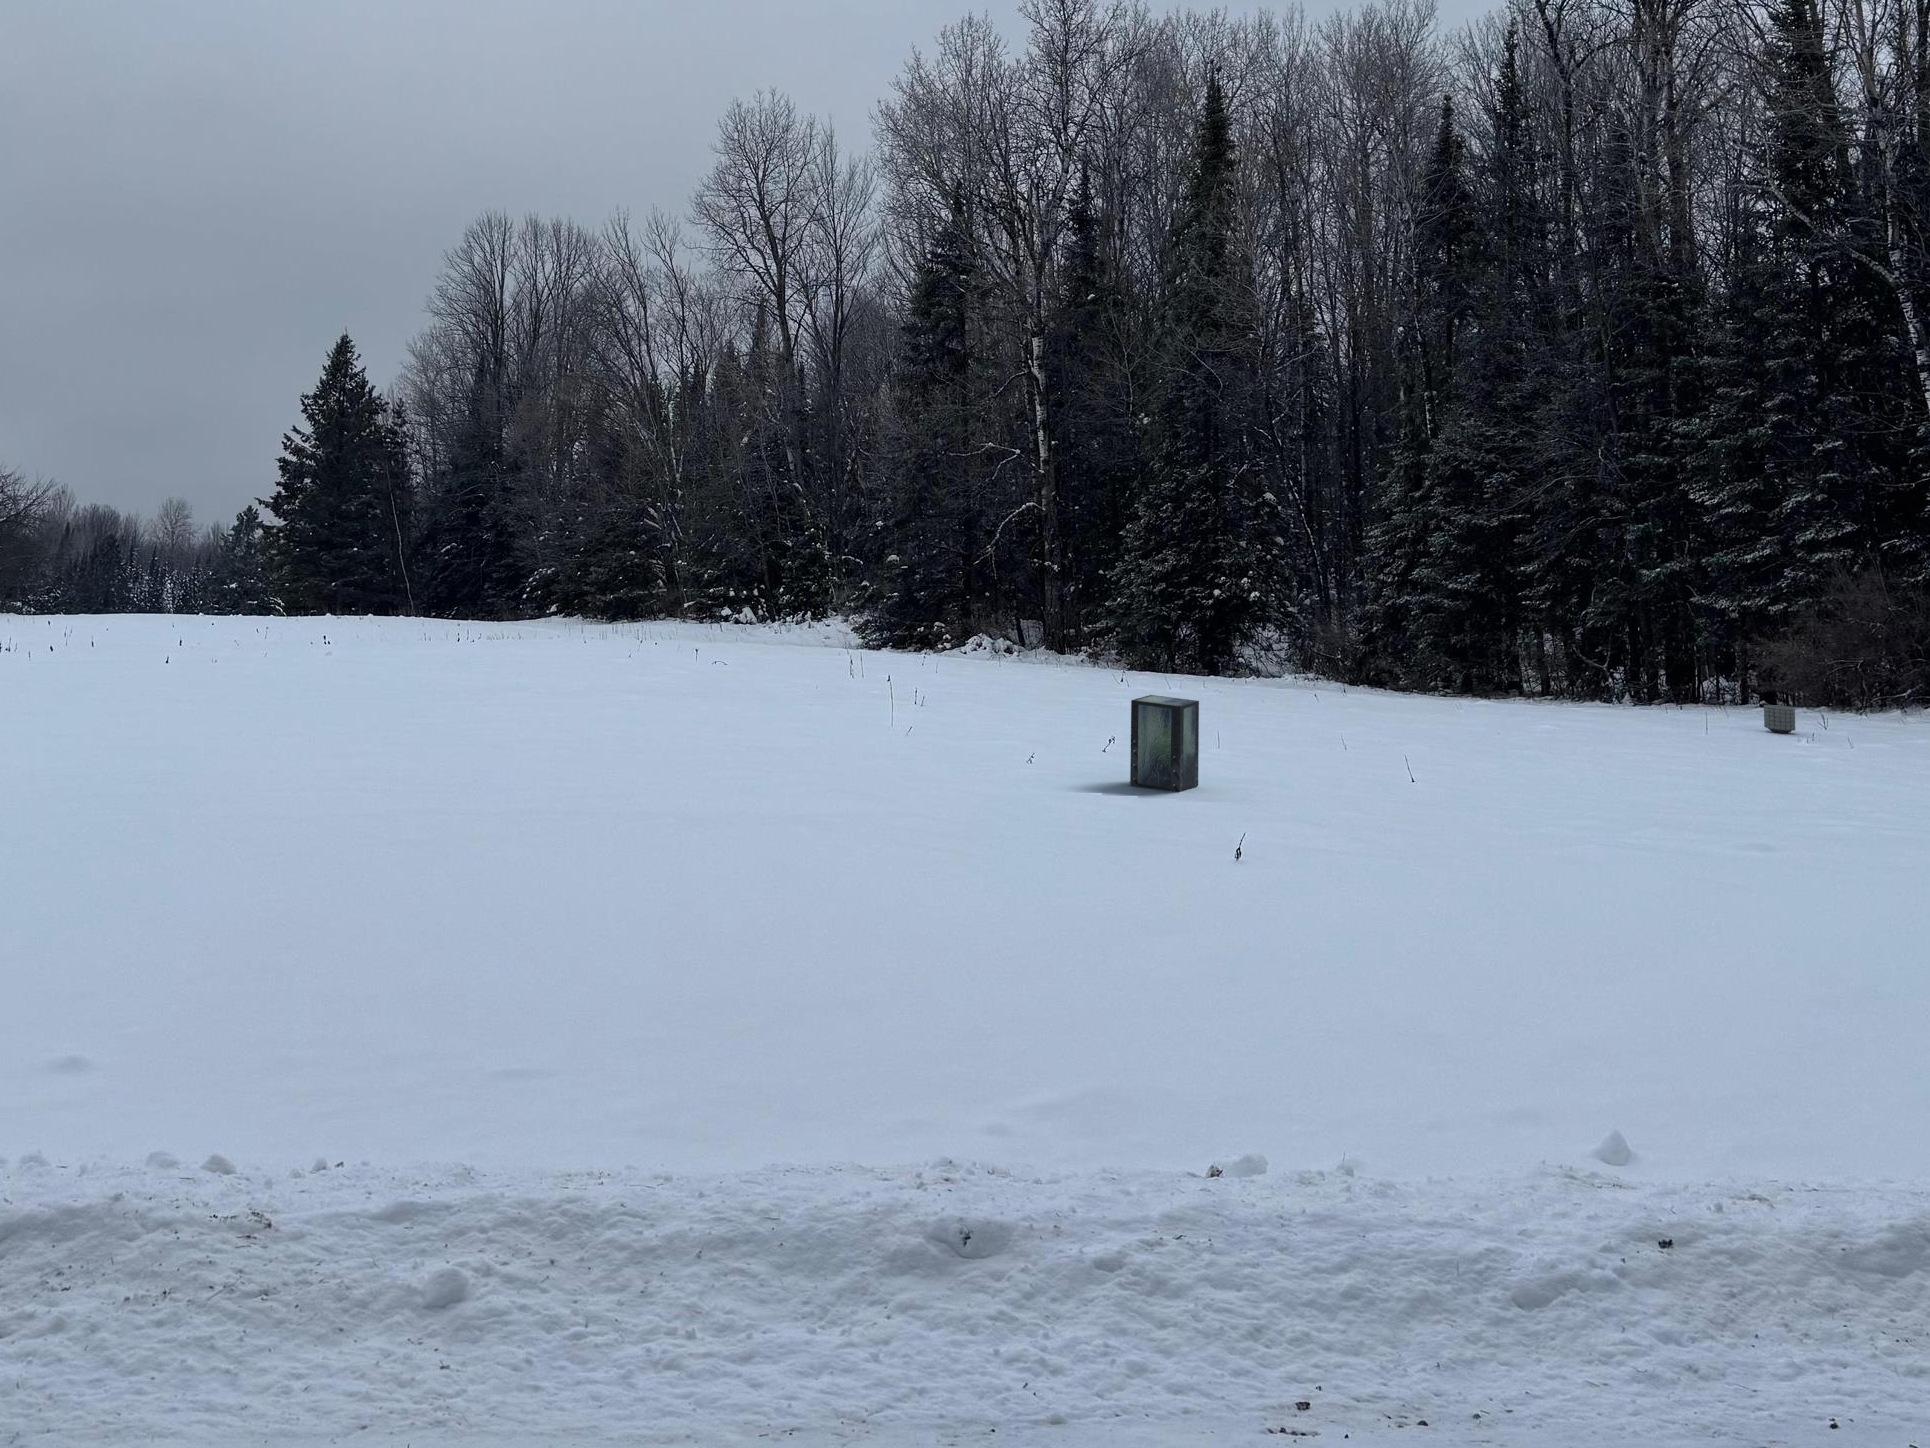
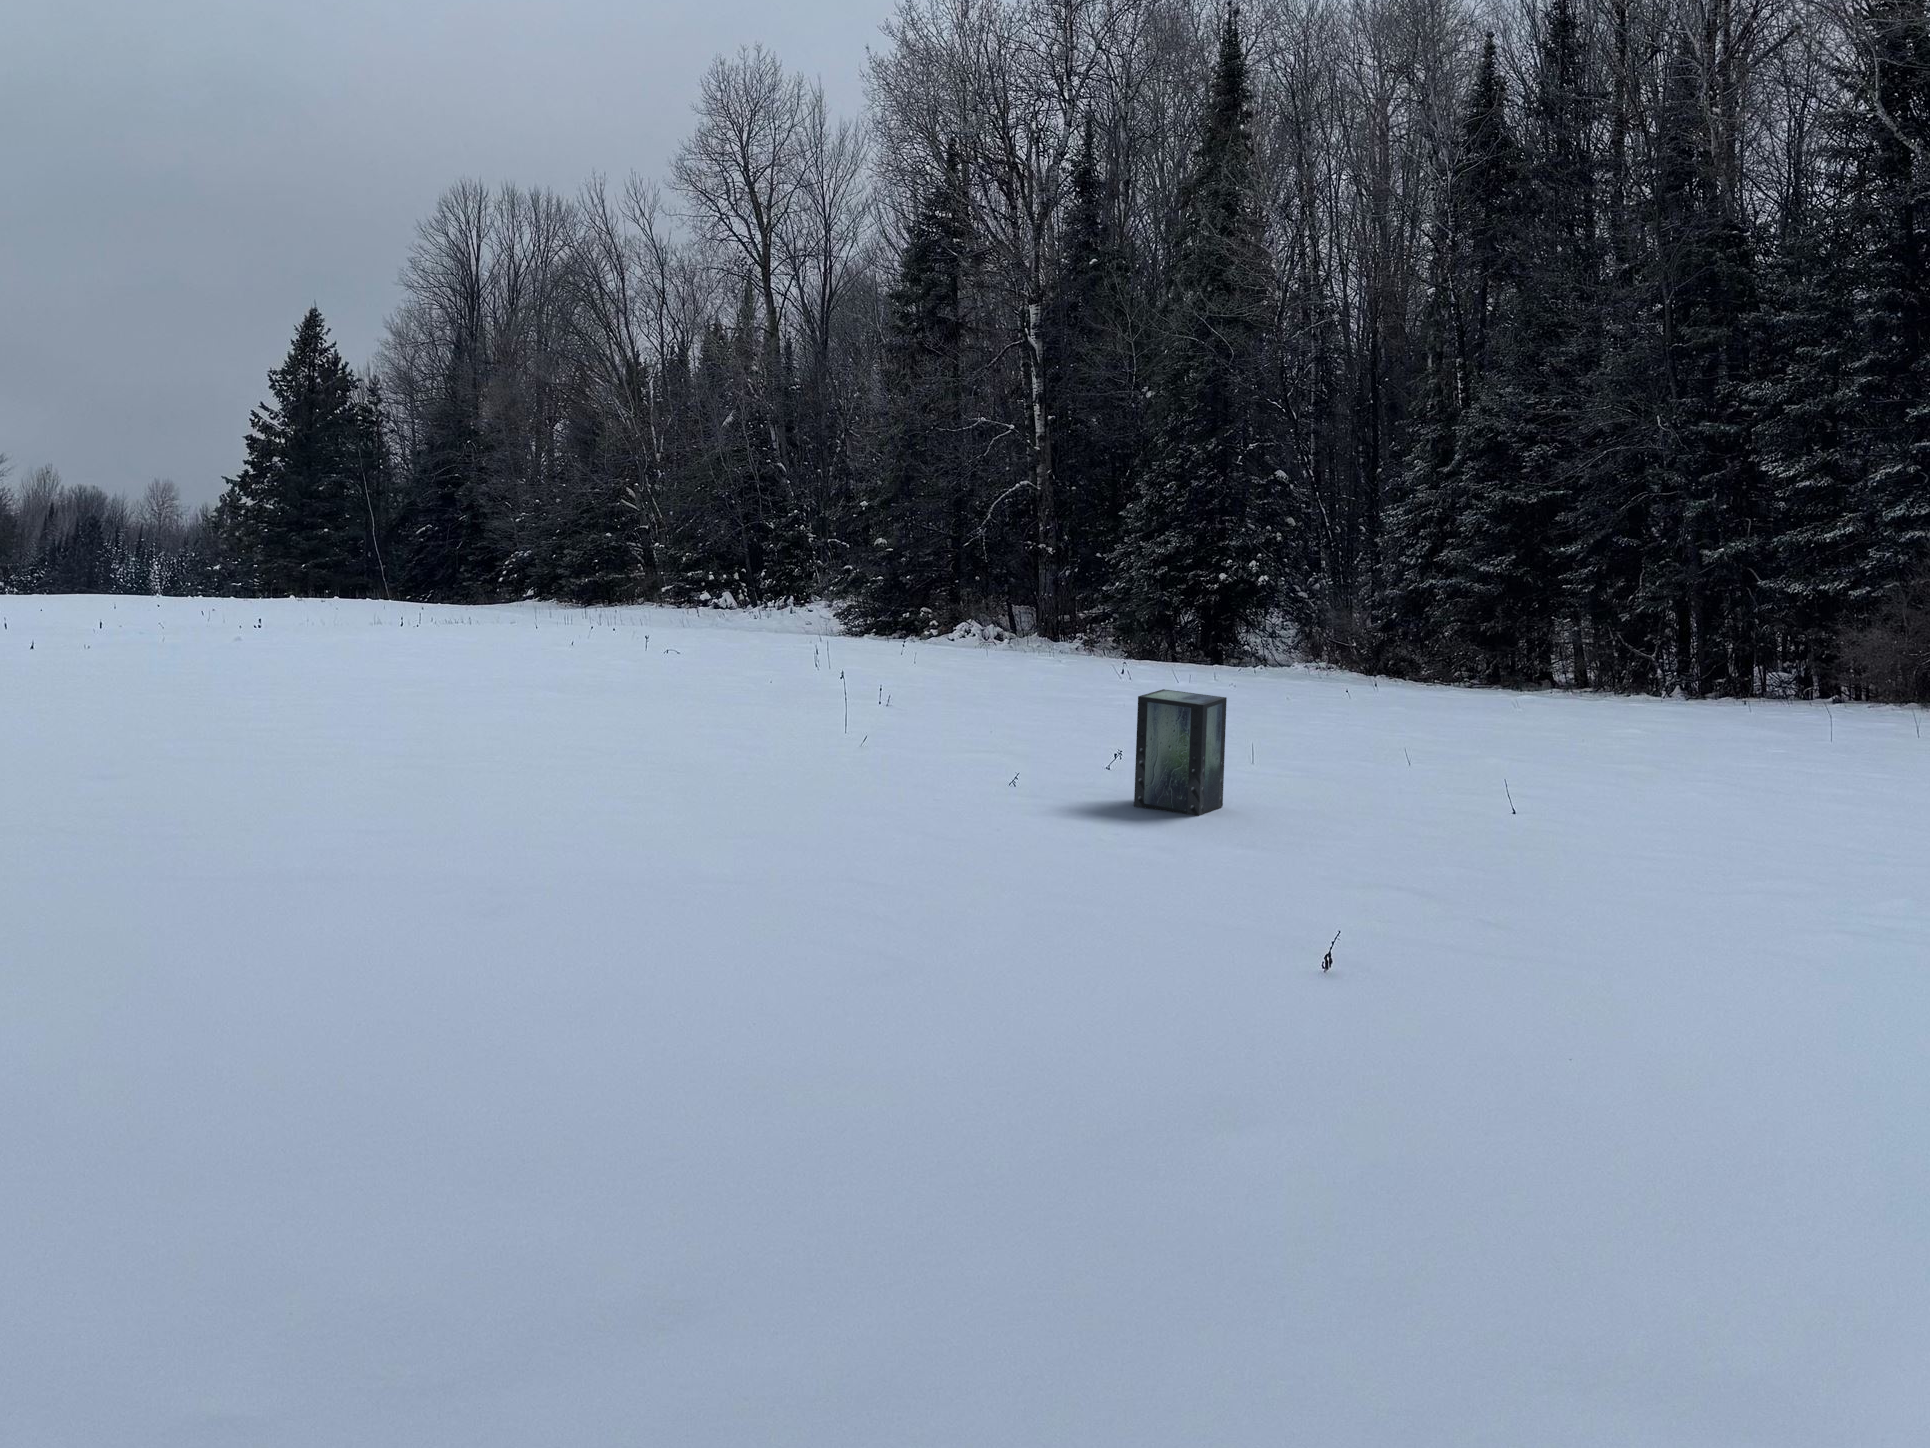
planter: present [1764,705,1795,734] -> none [1865,701,1903,734]

